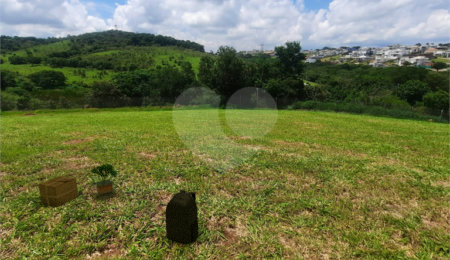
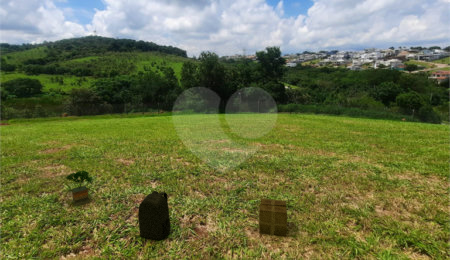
cardboard box: present [39,176,78,207] -> present [259,198,287,236]

